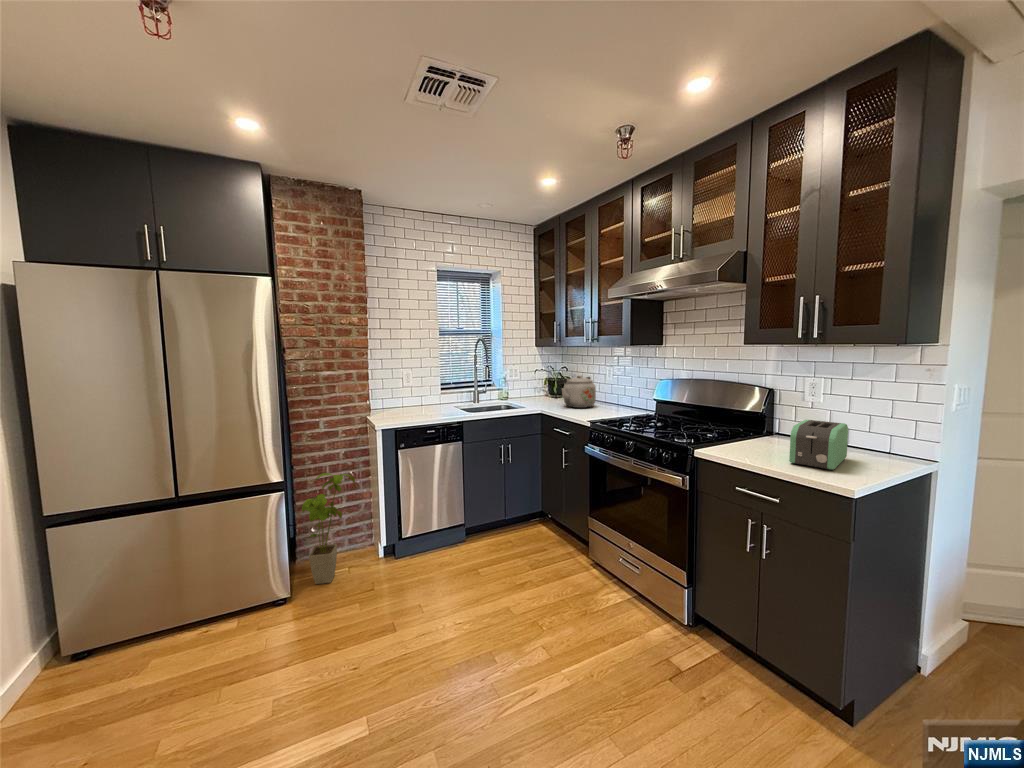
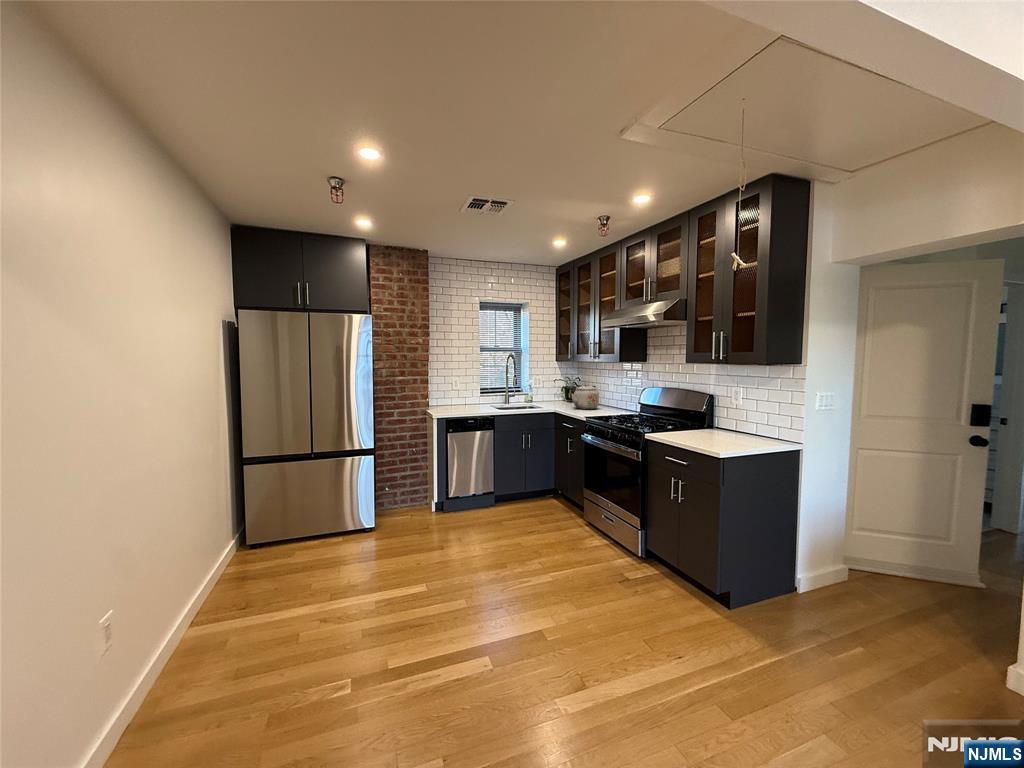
toaster: present [789,420,848,470] -> none [700,414,745,446]
house plant: present [302,473,355,584] -> none [383,447,418,523]

